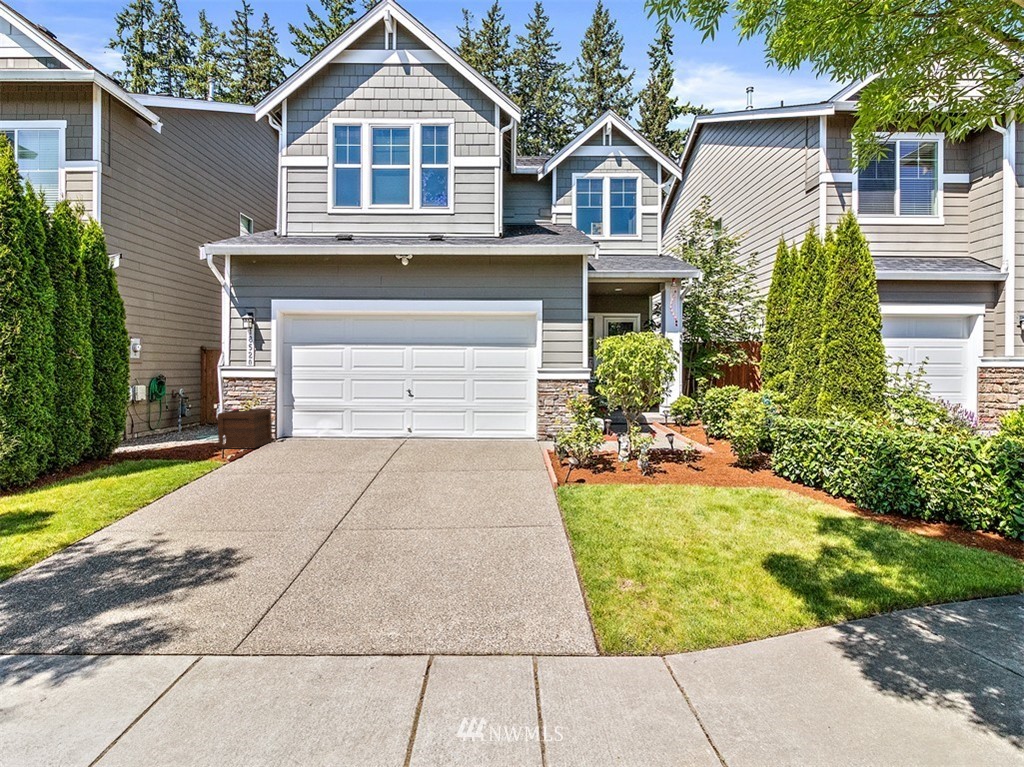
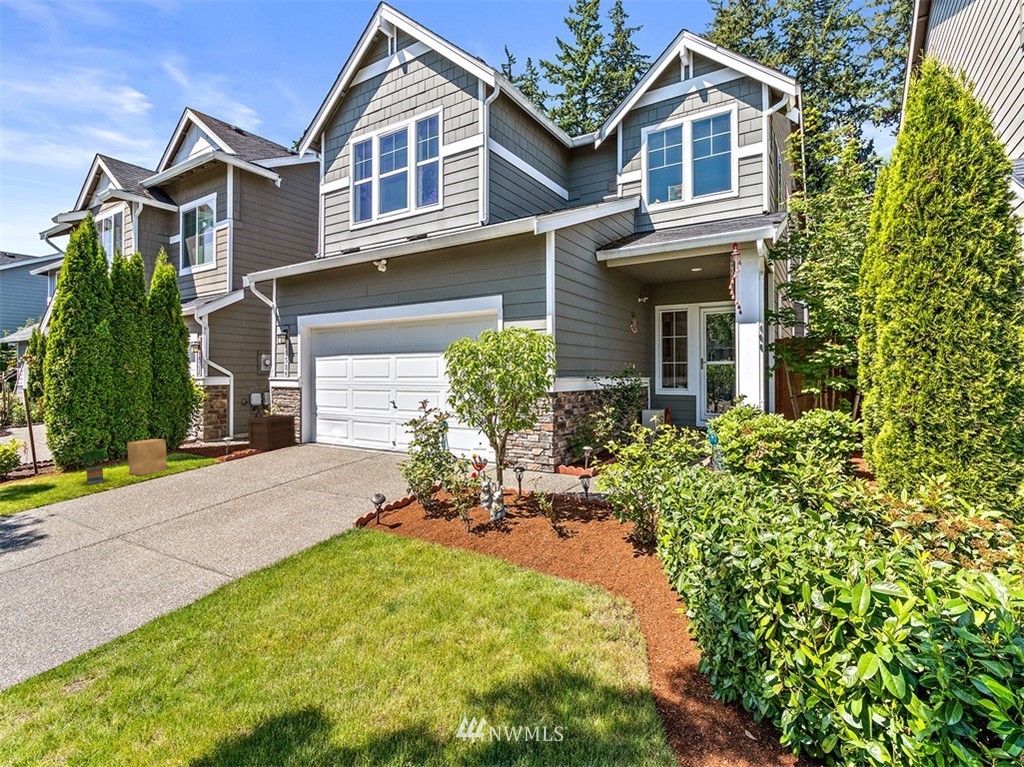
cardboard box: none [126,441,174,487] -> present [127,439,167,475]
potted tree: none [84,457,127,503] -> present [81,449,109,485]

